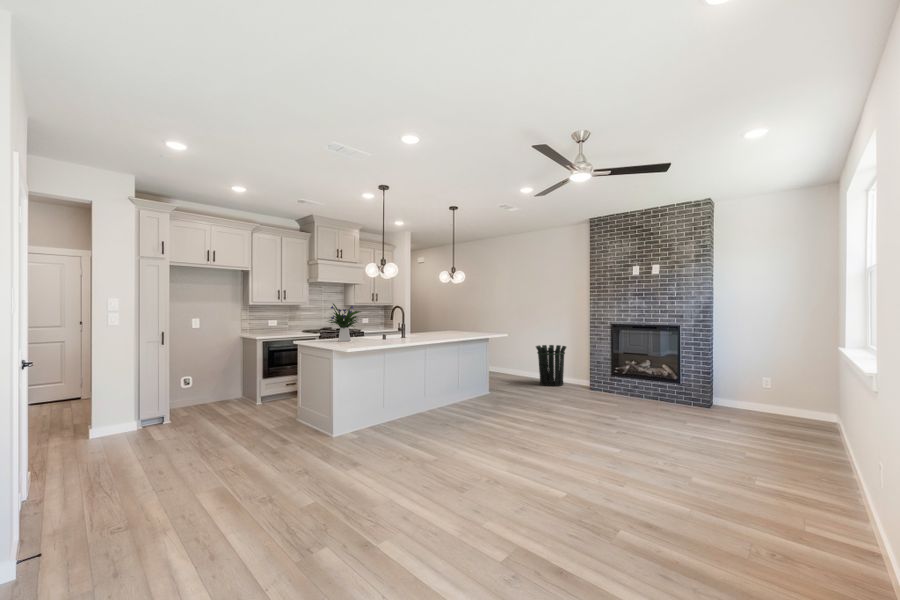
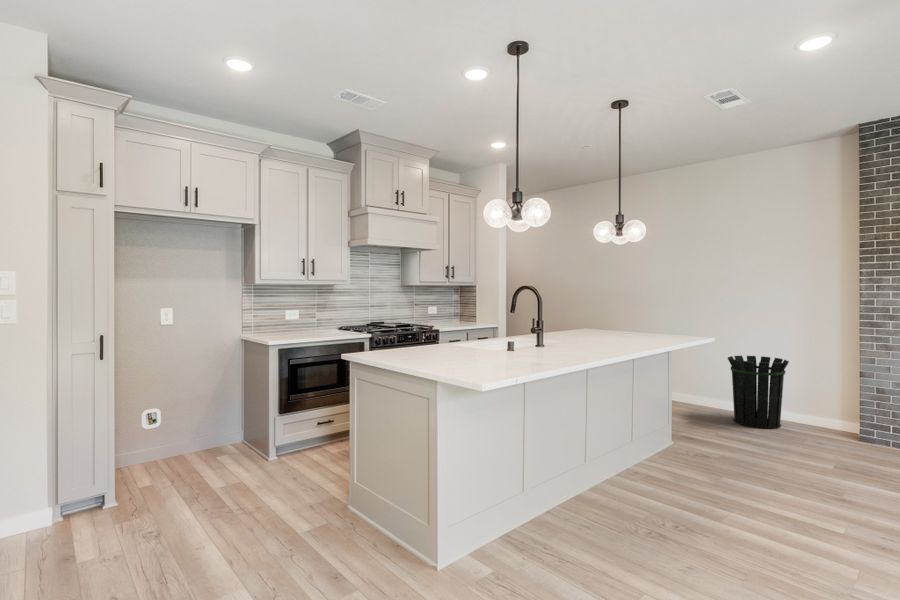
flower arrangement: present [329,304,361,341] -> none [410,282,482,361]

